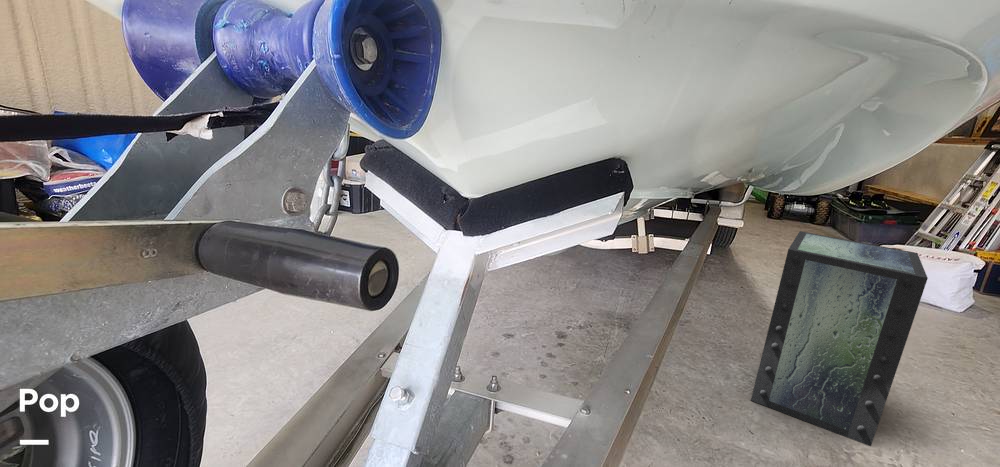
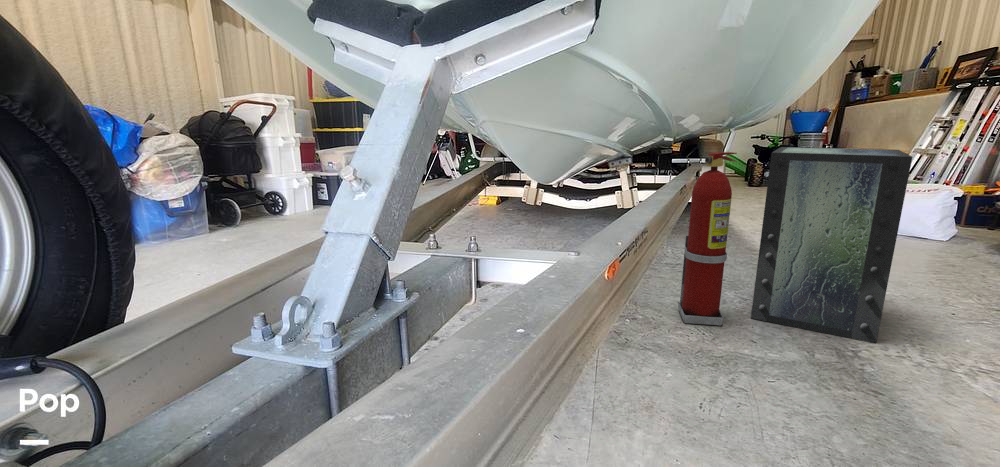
fire extinguisher: none [681,243,754,407] -> present [678,152,737,326]

